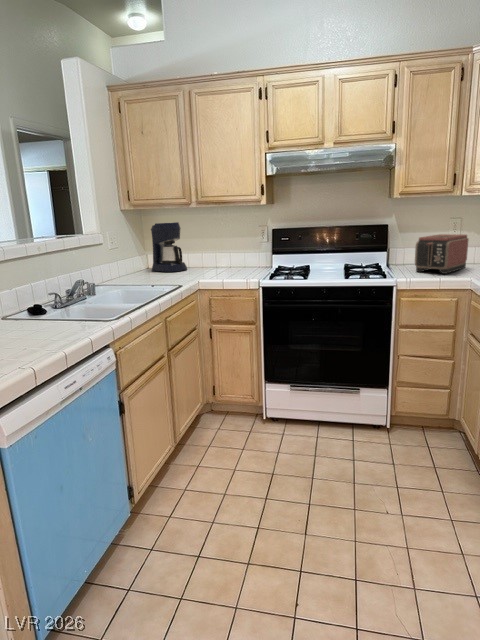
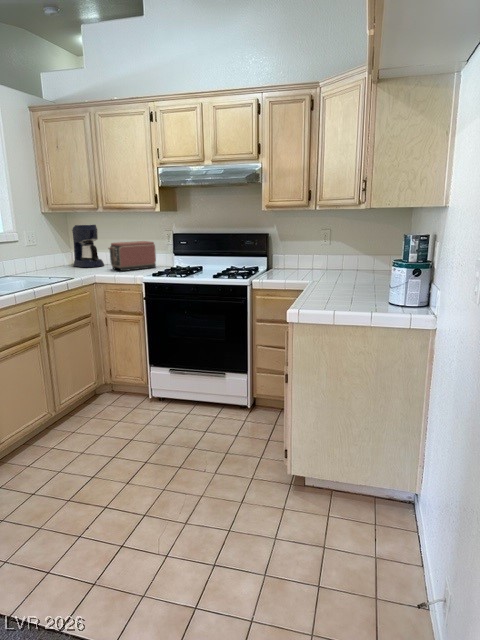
toaster: present [415,234,468,274] -> present [108,241,156,271]

